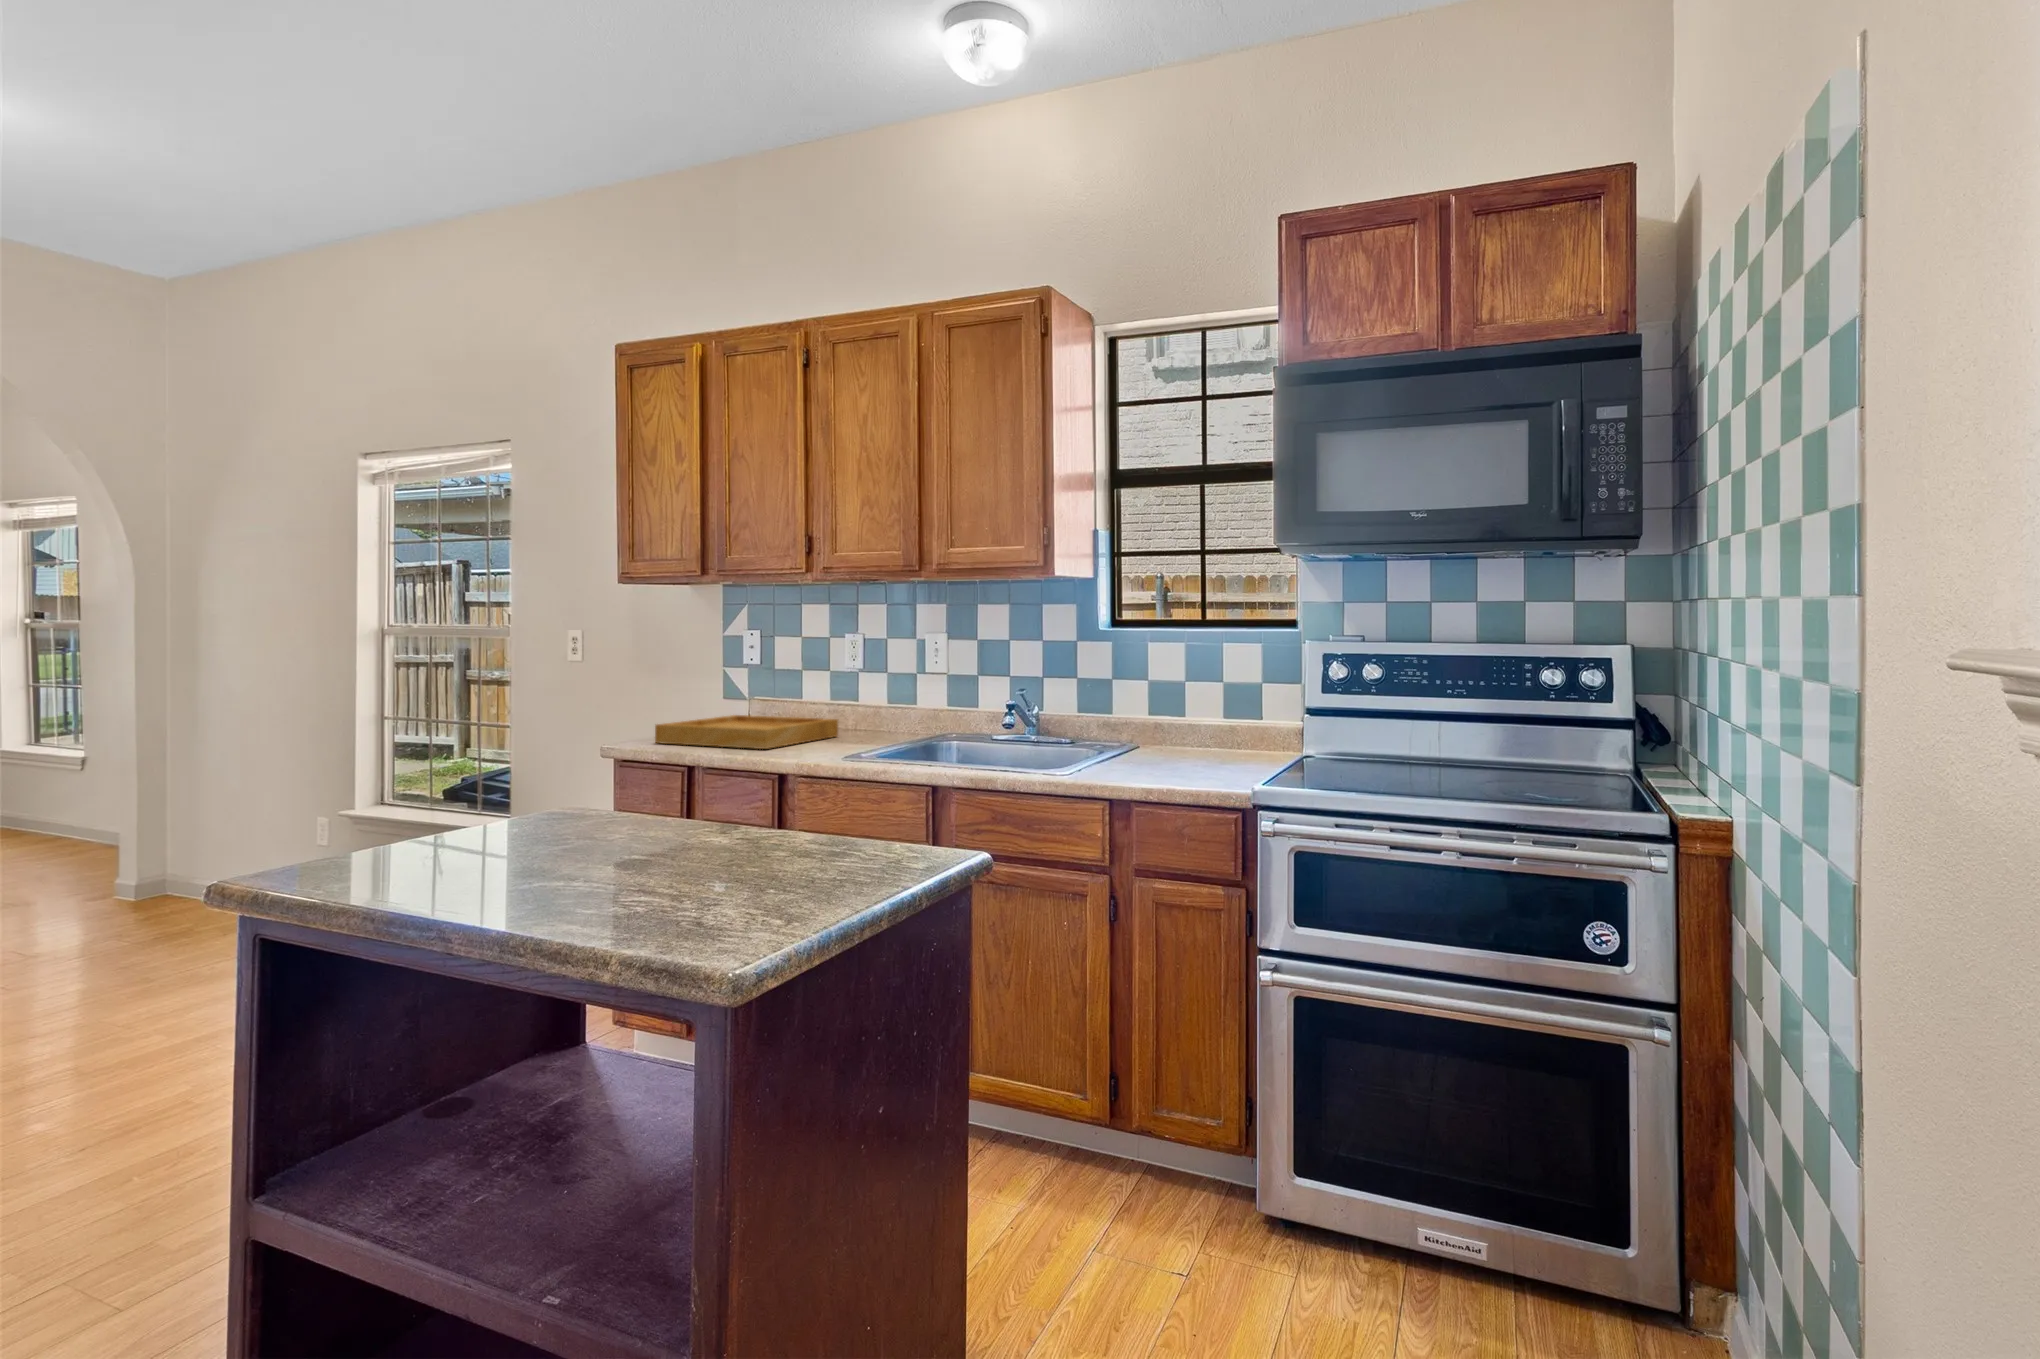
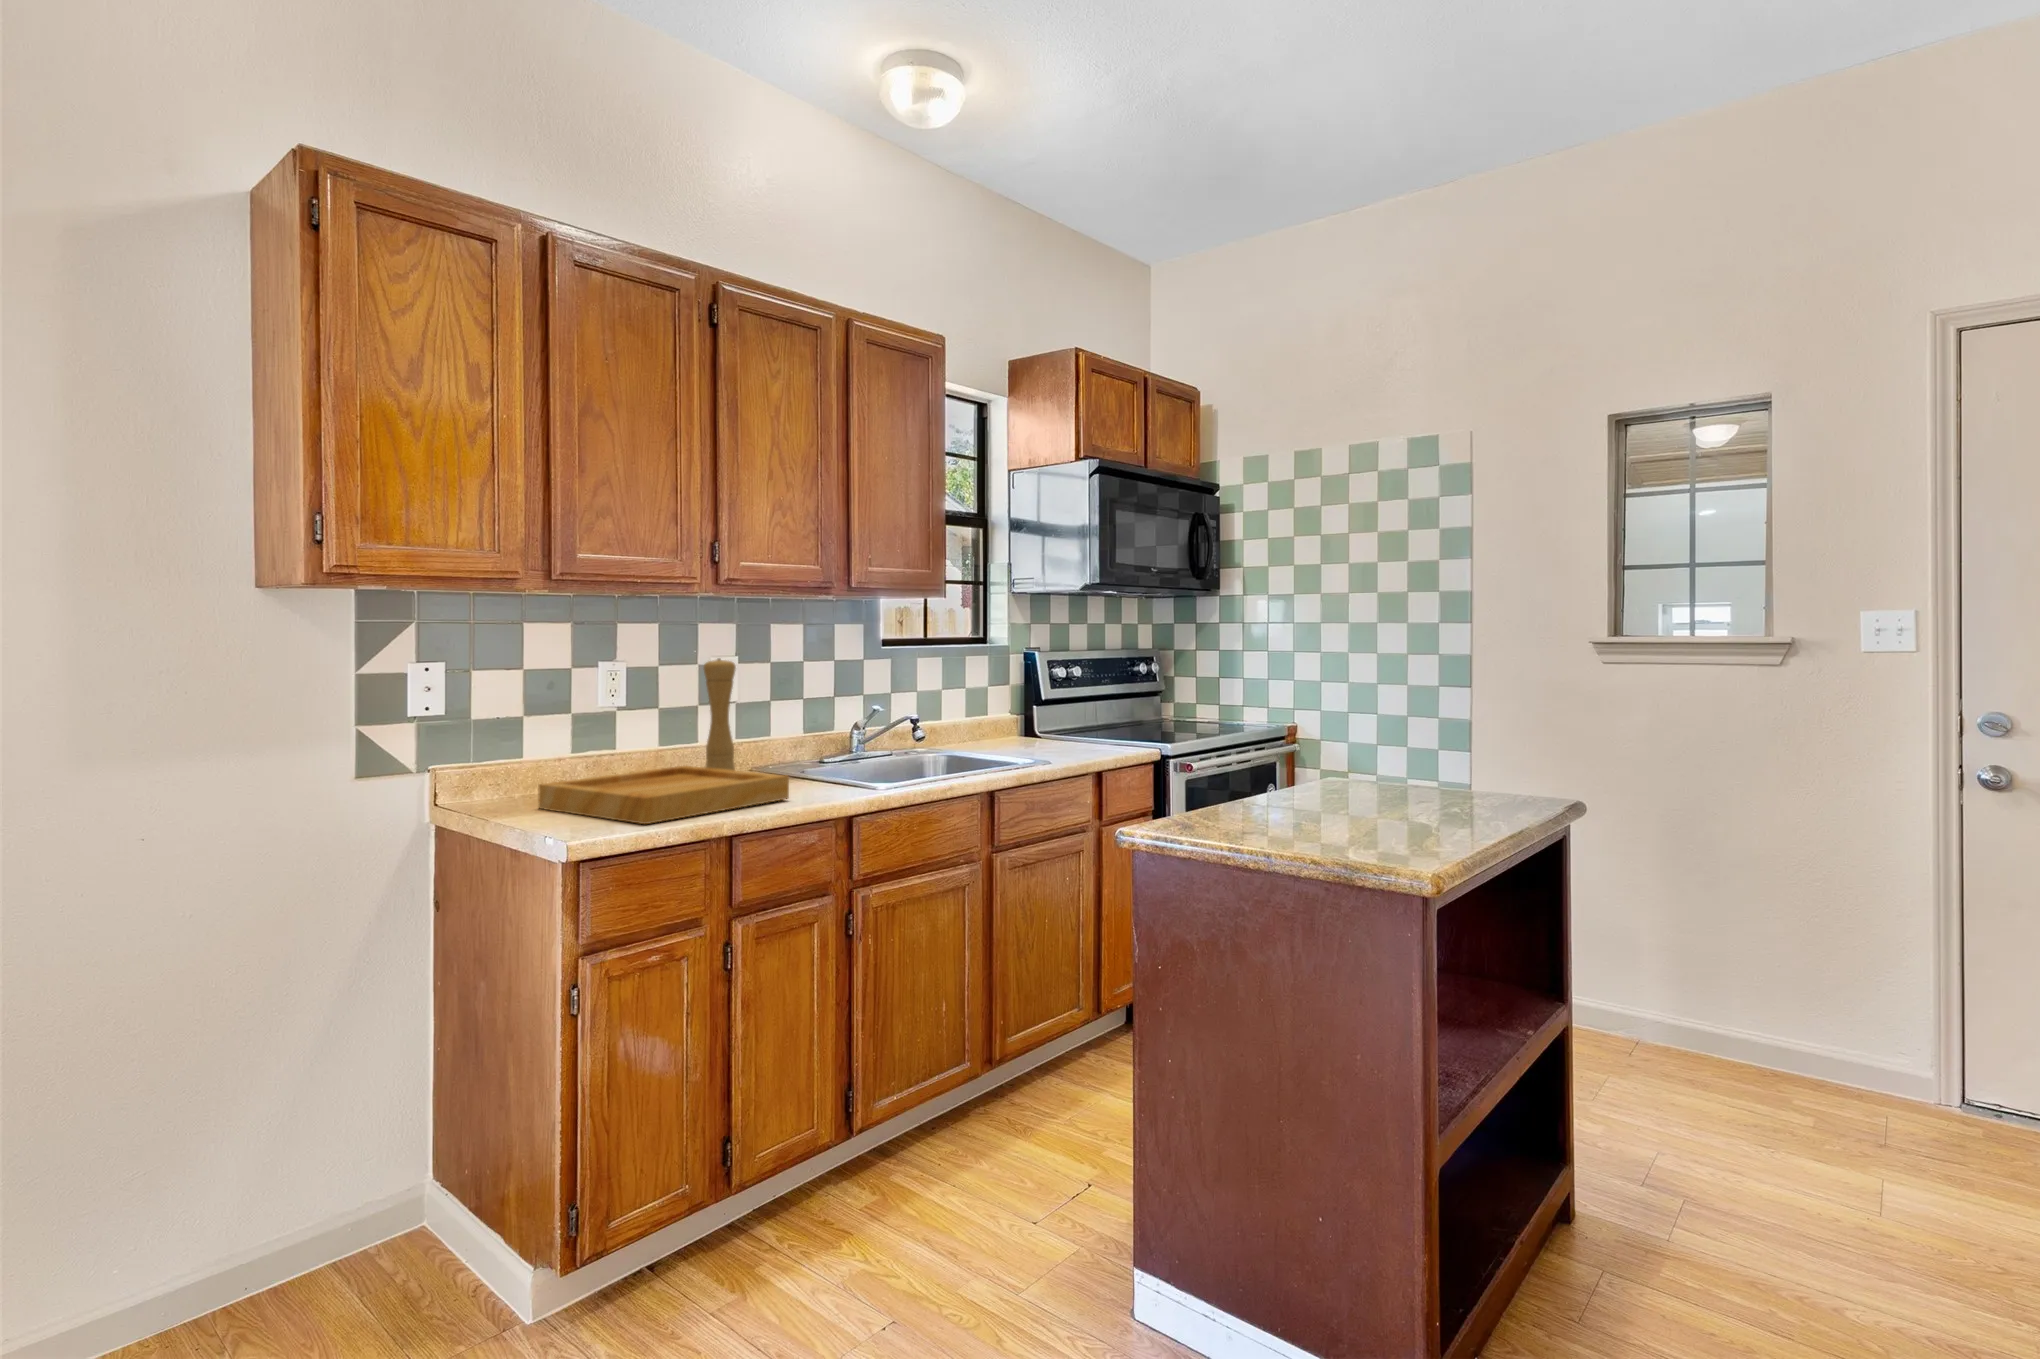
pepper mill: none [879,634,906,737] -> present [704,658,736,770]

